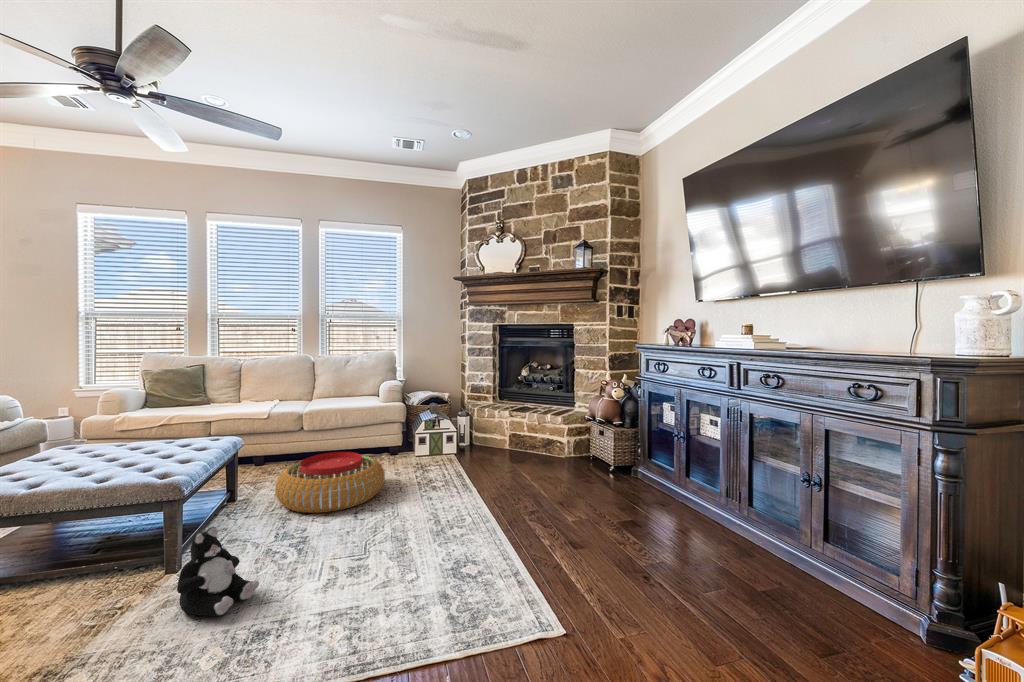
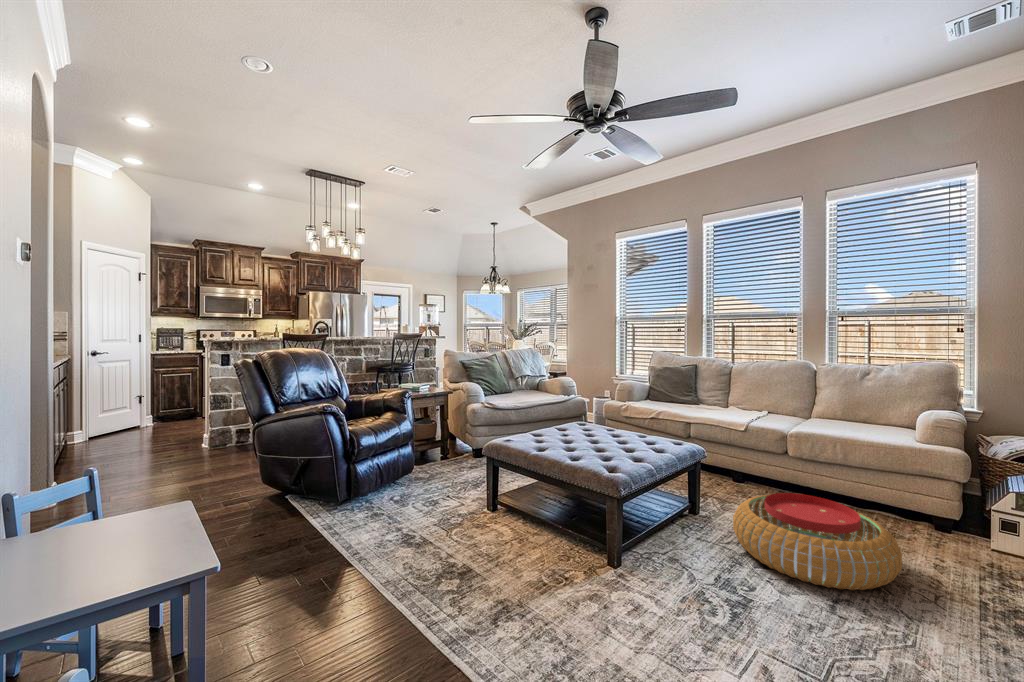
plush toy: present [177,527,259,616] -> none [591,542,665,646]

